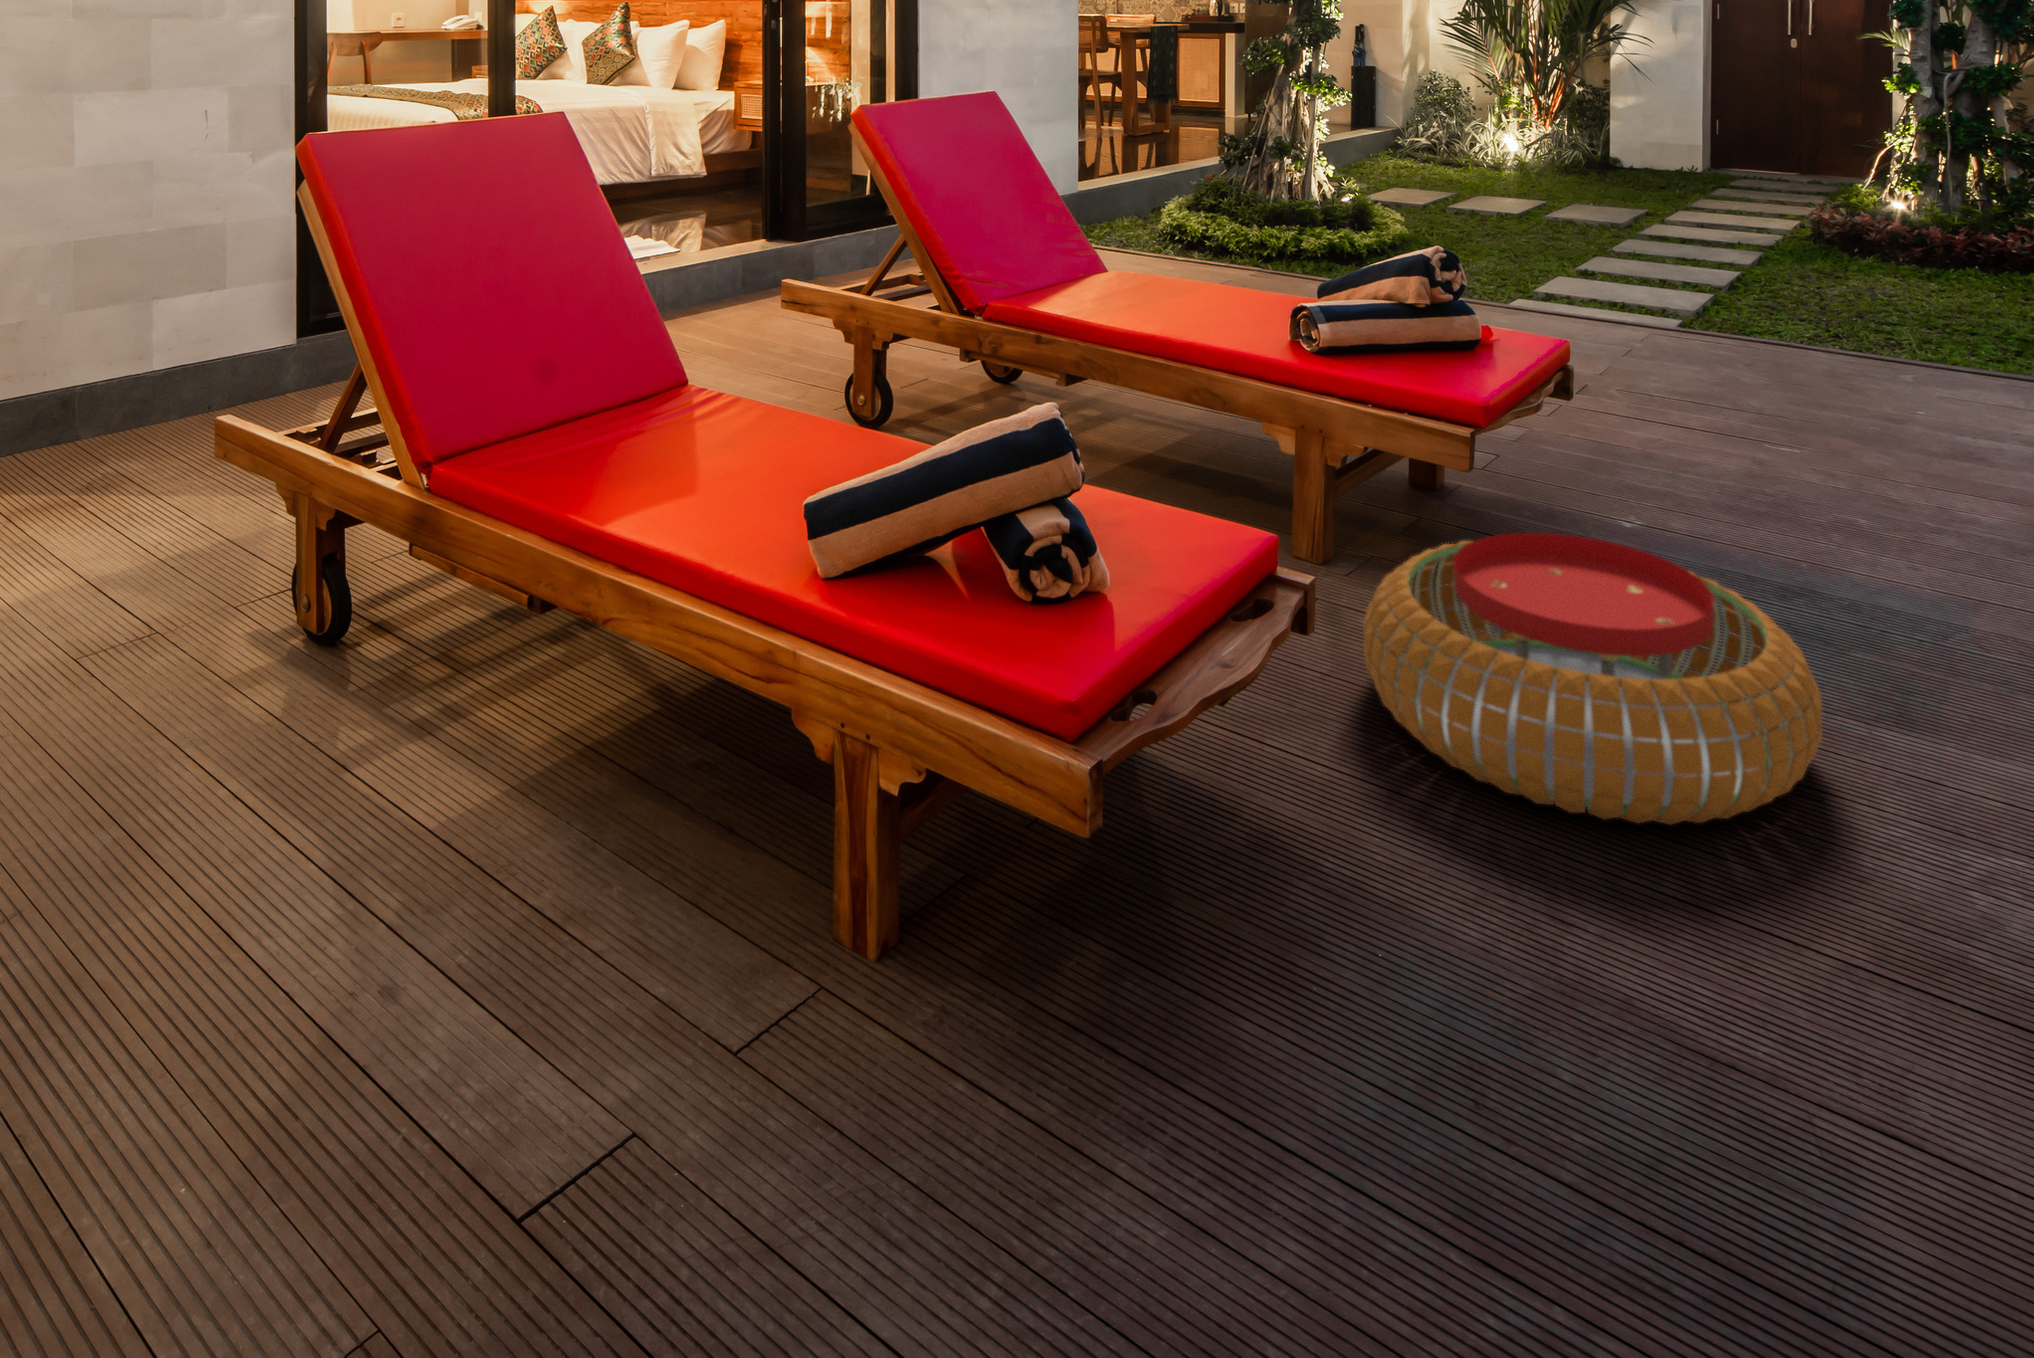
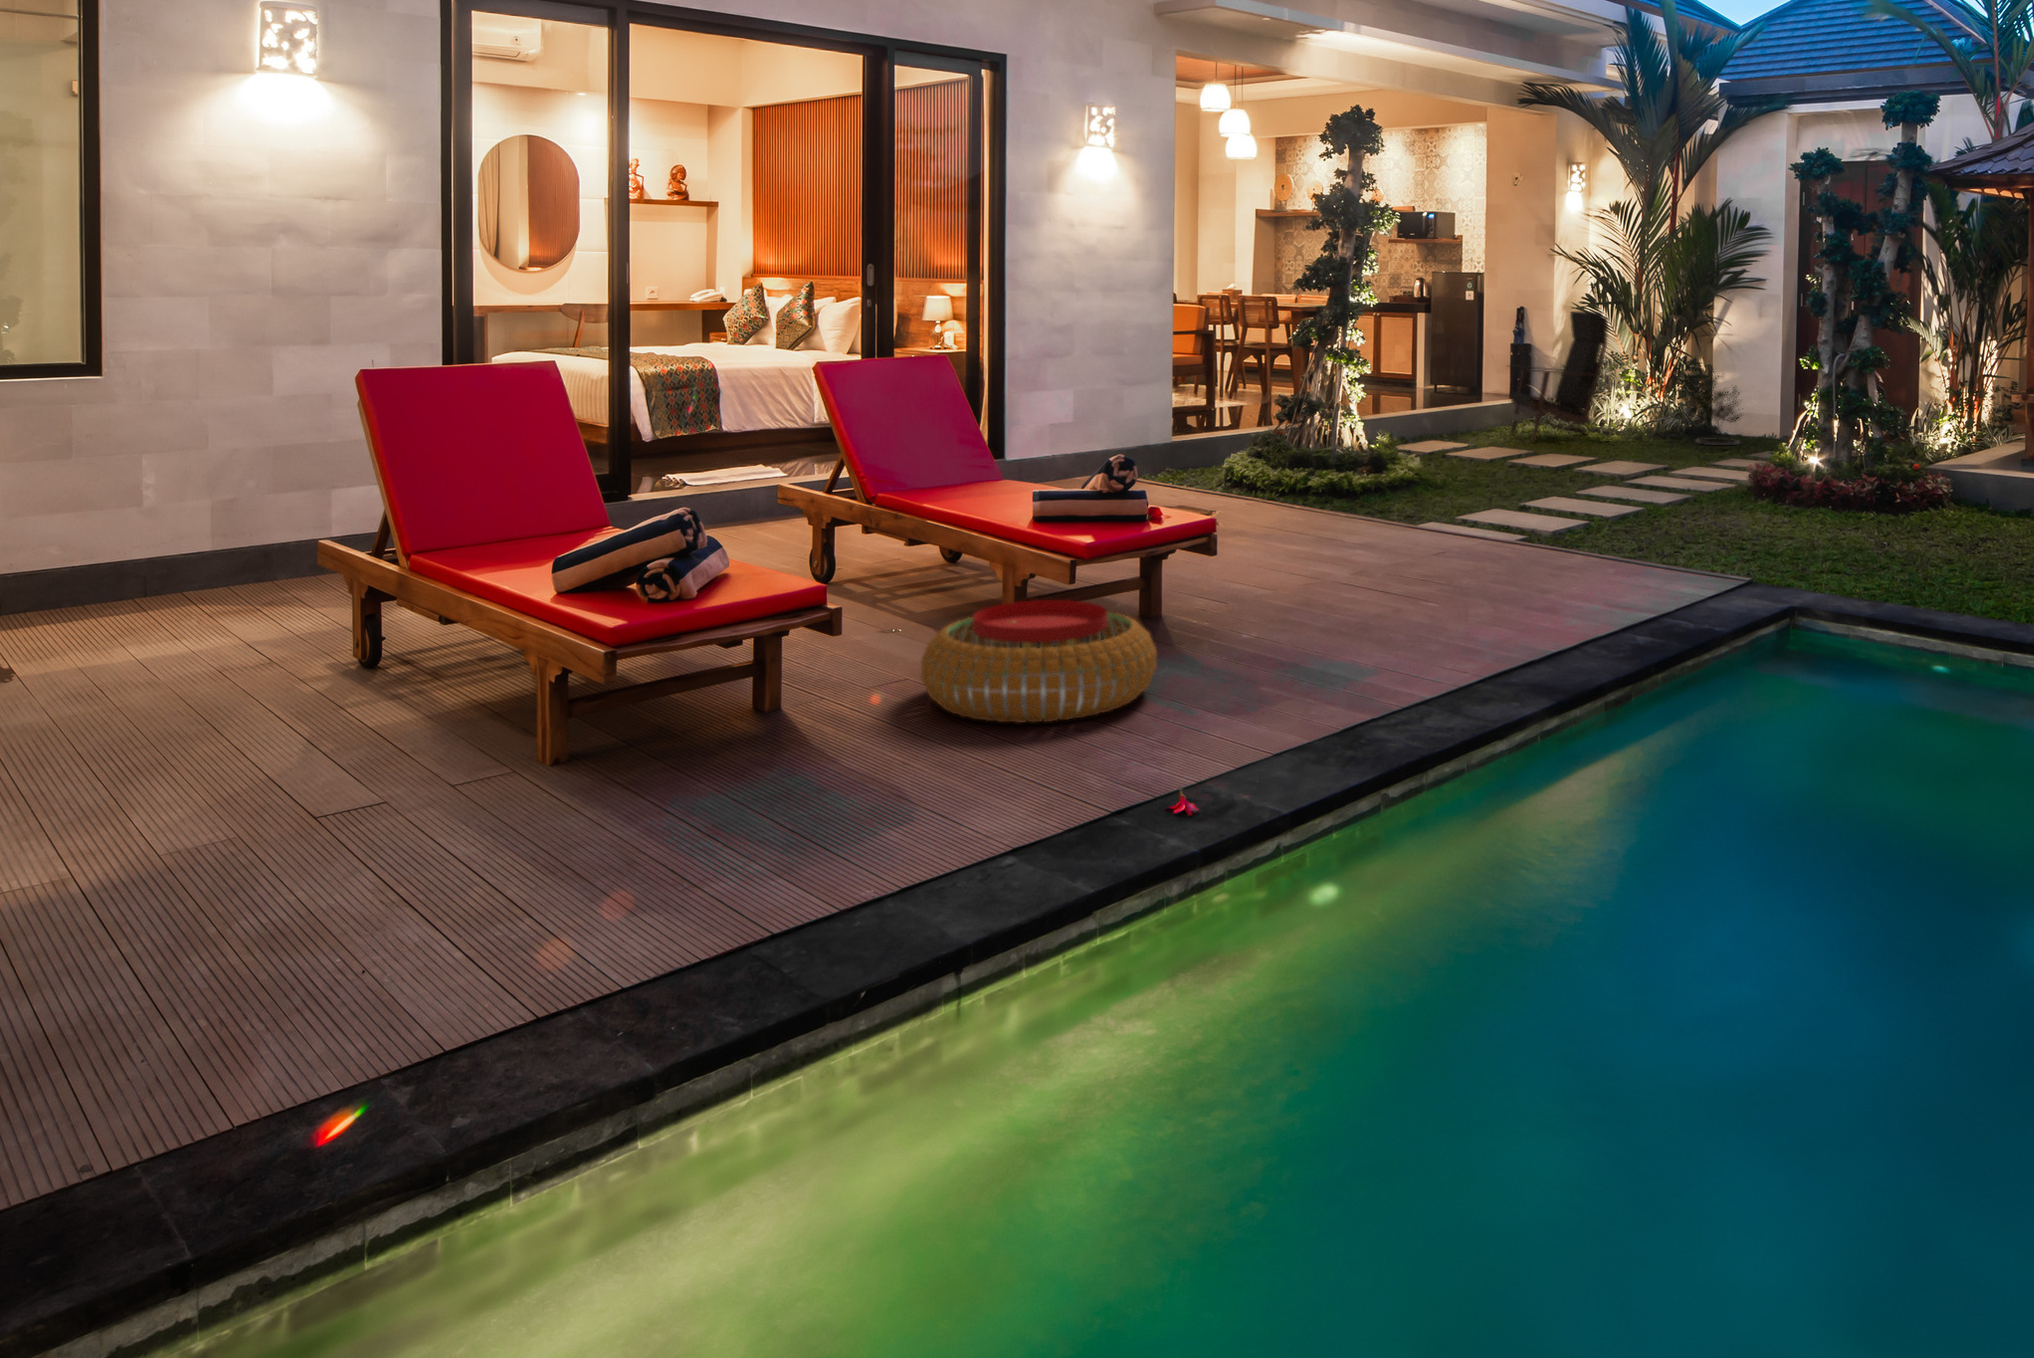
lounge chair: none [1371,24,1506,175] -> present [1511,311,1608,442]
potted tree: none [1602,84,1663,176] -> present [1697,369,1742,445]

